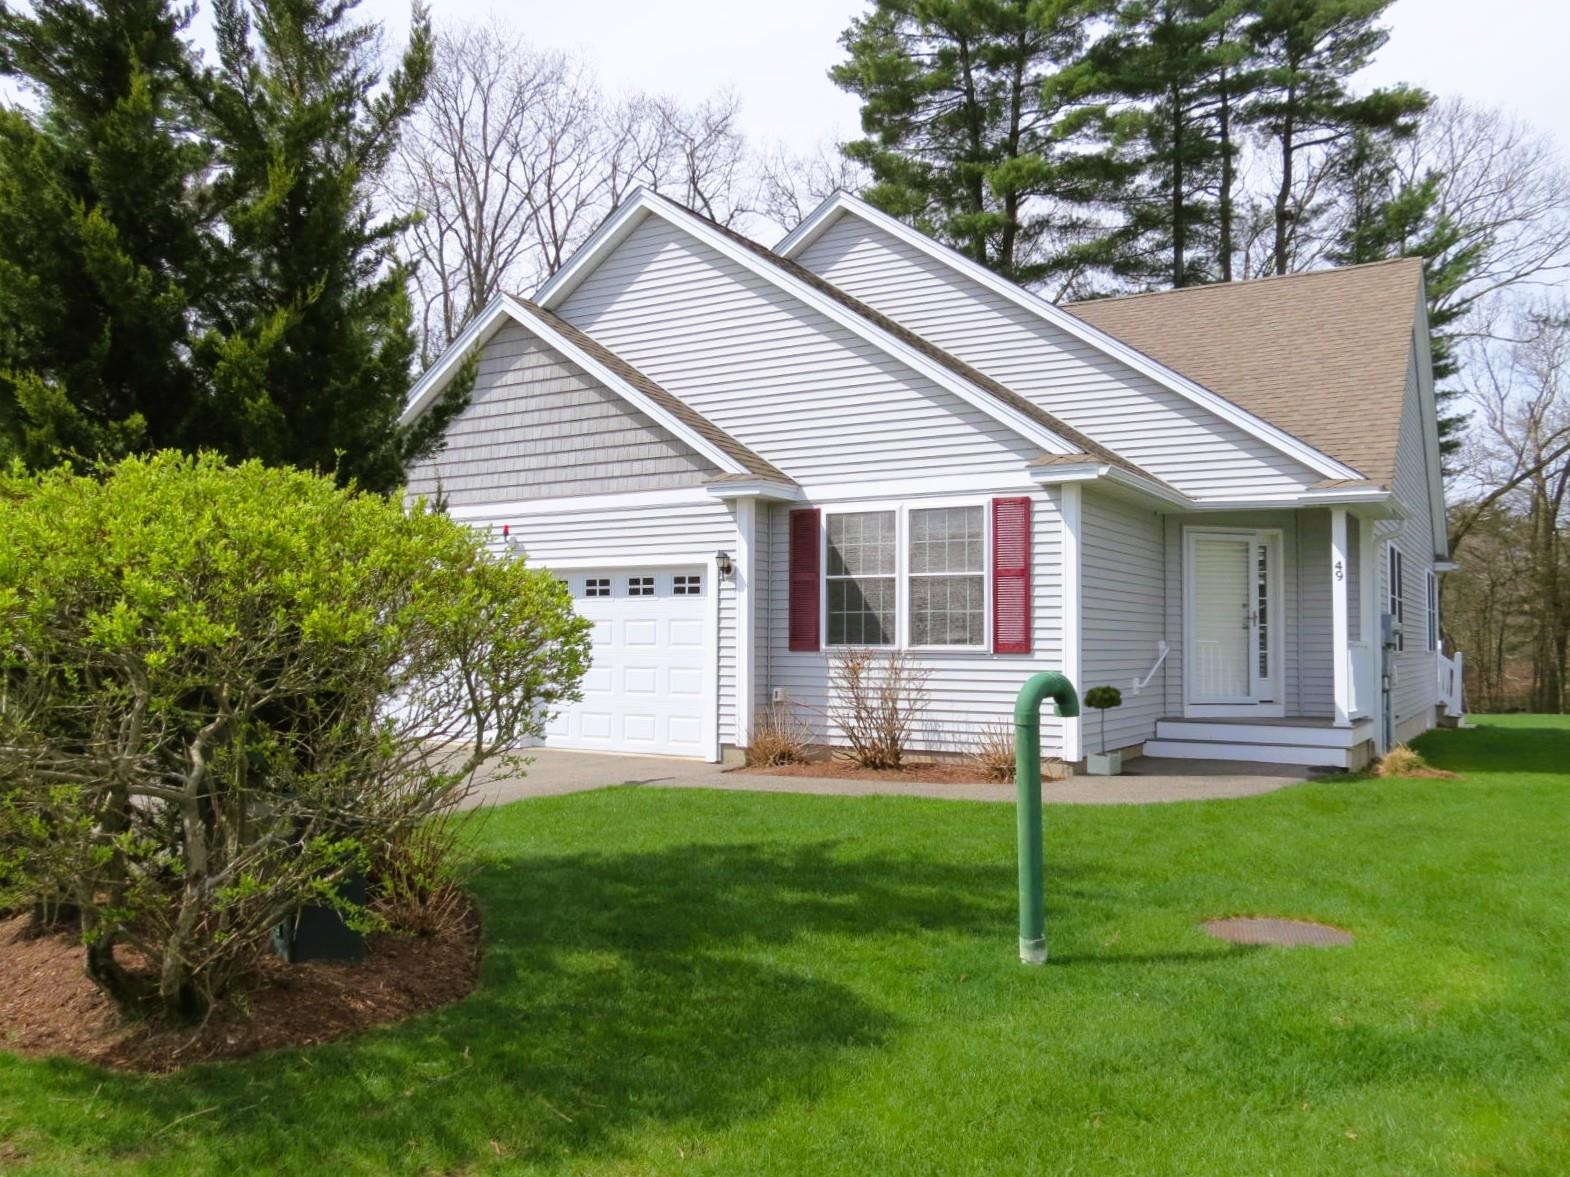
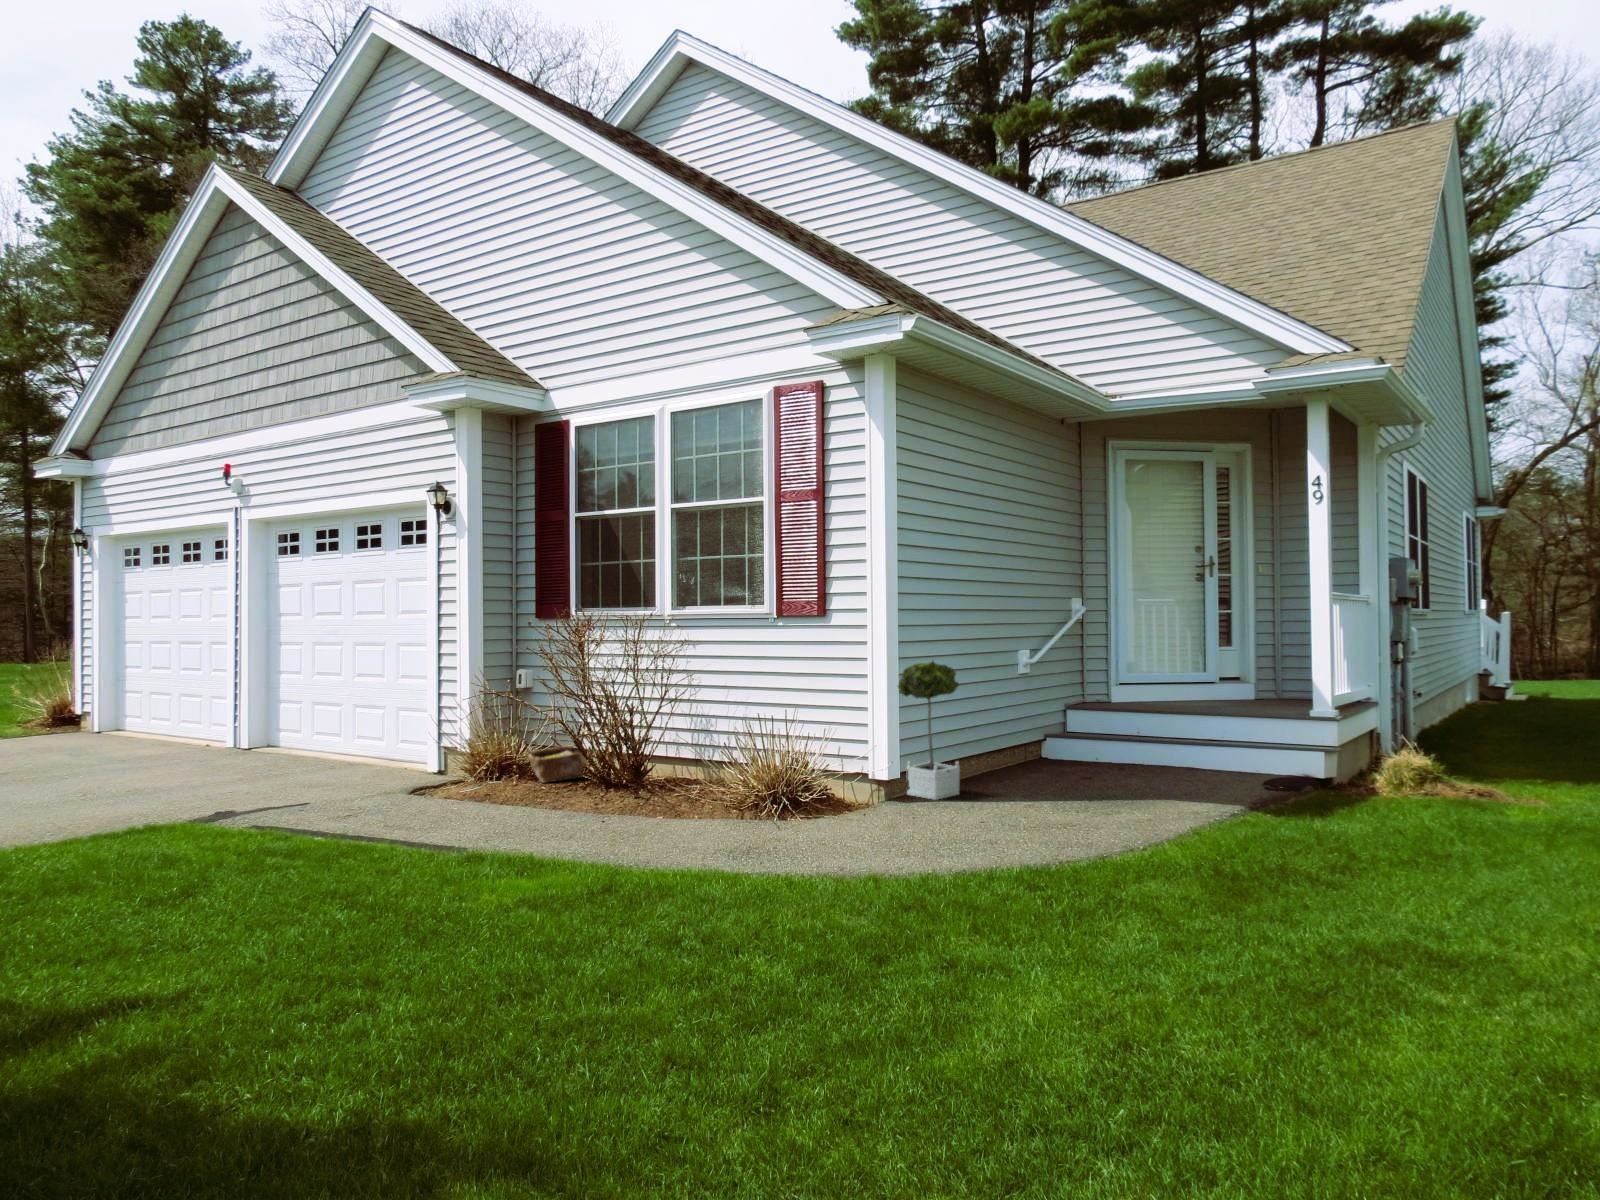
woven basket: none [812,735,853,767] -> present [527,745,583,783]

